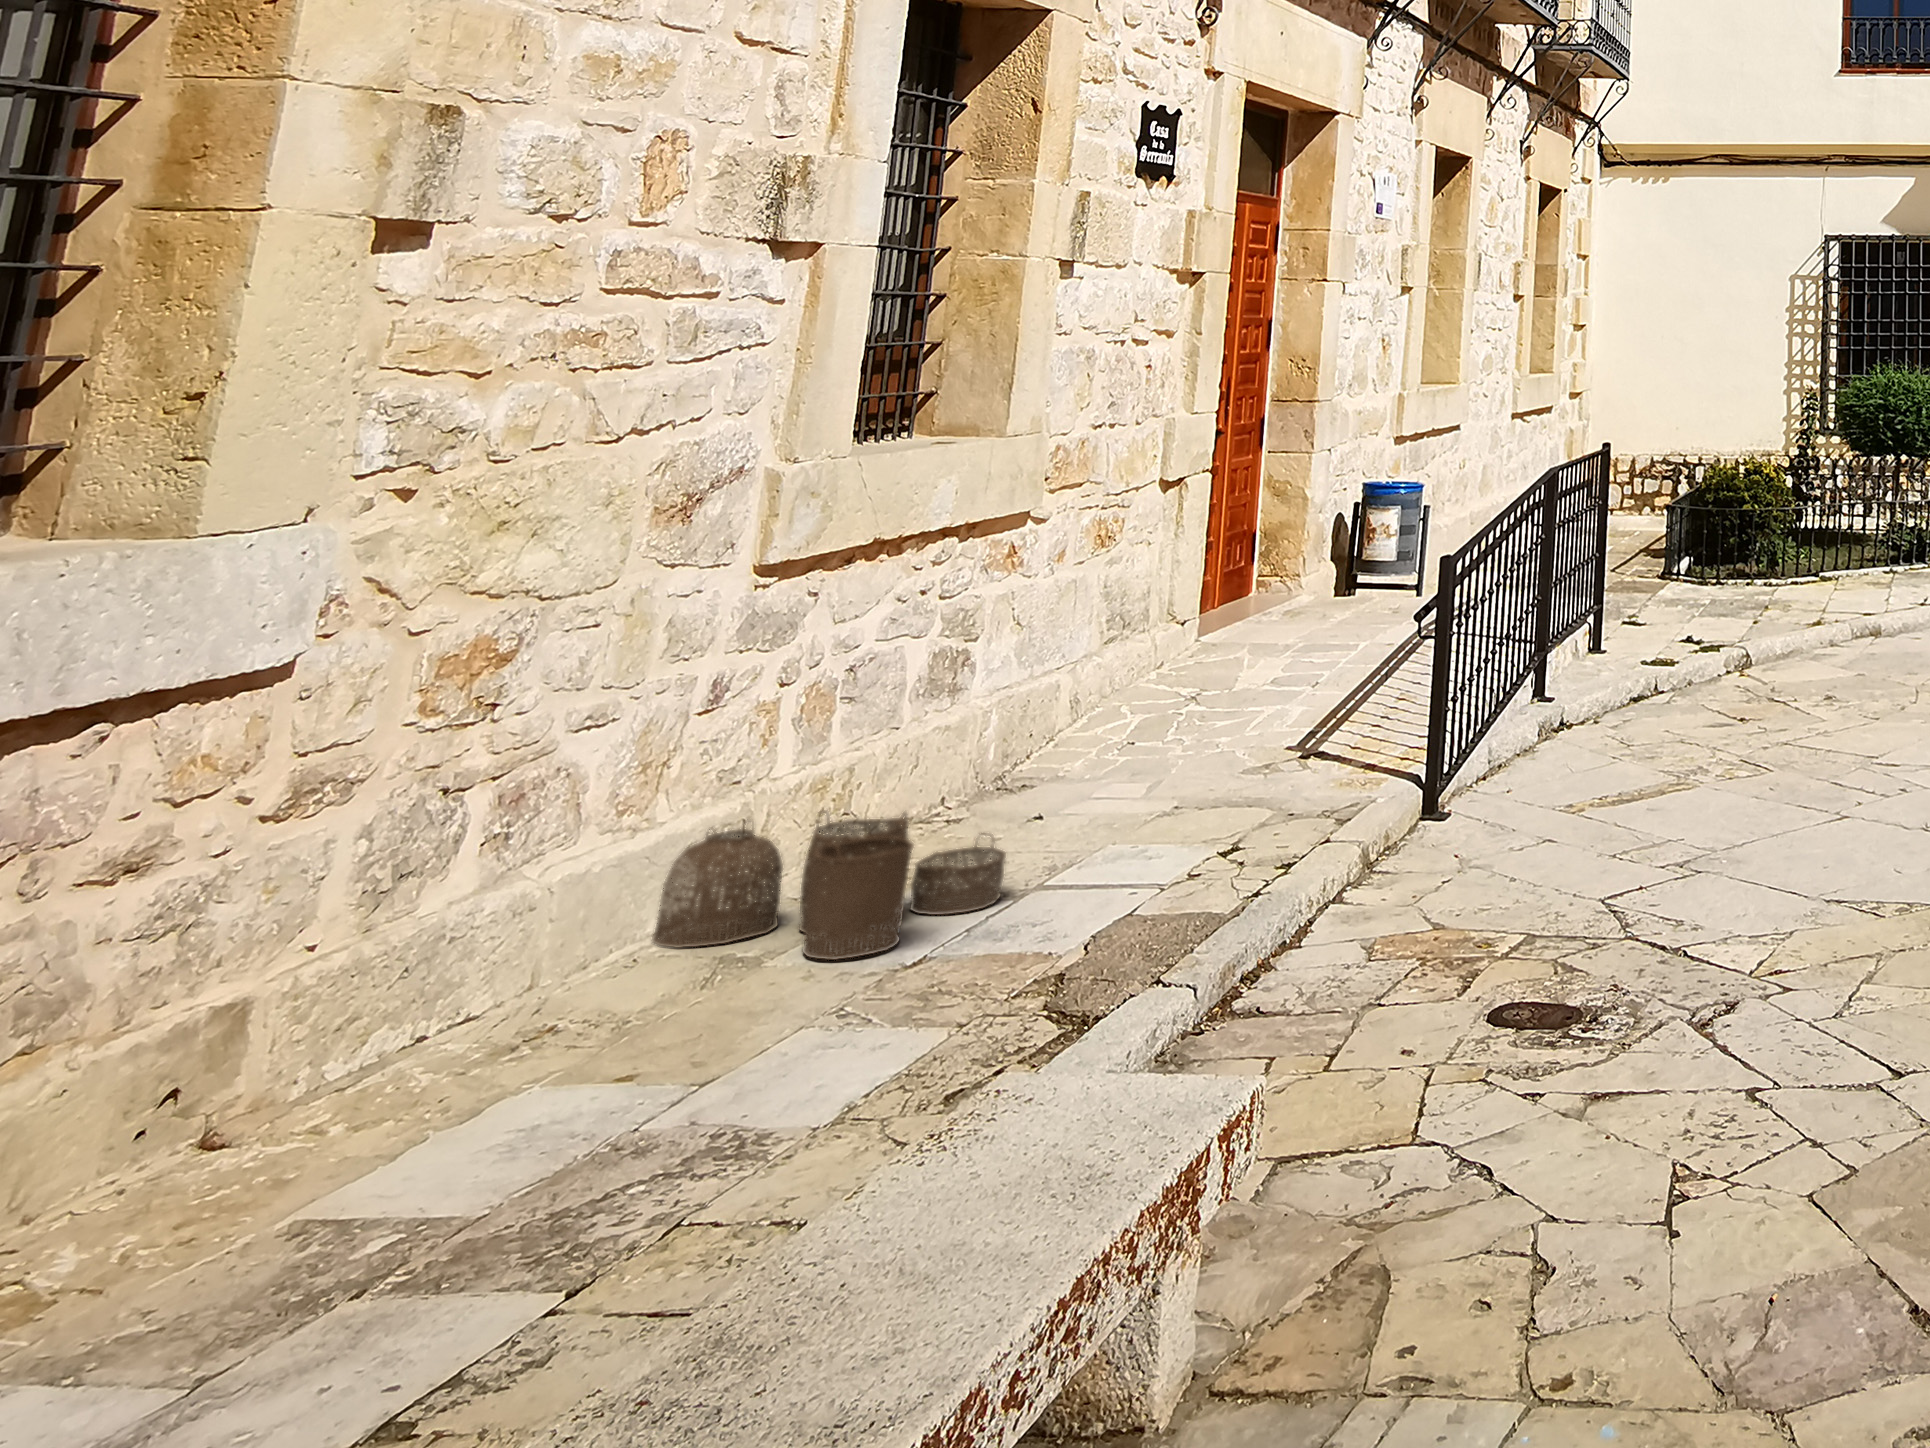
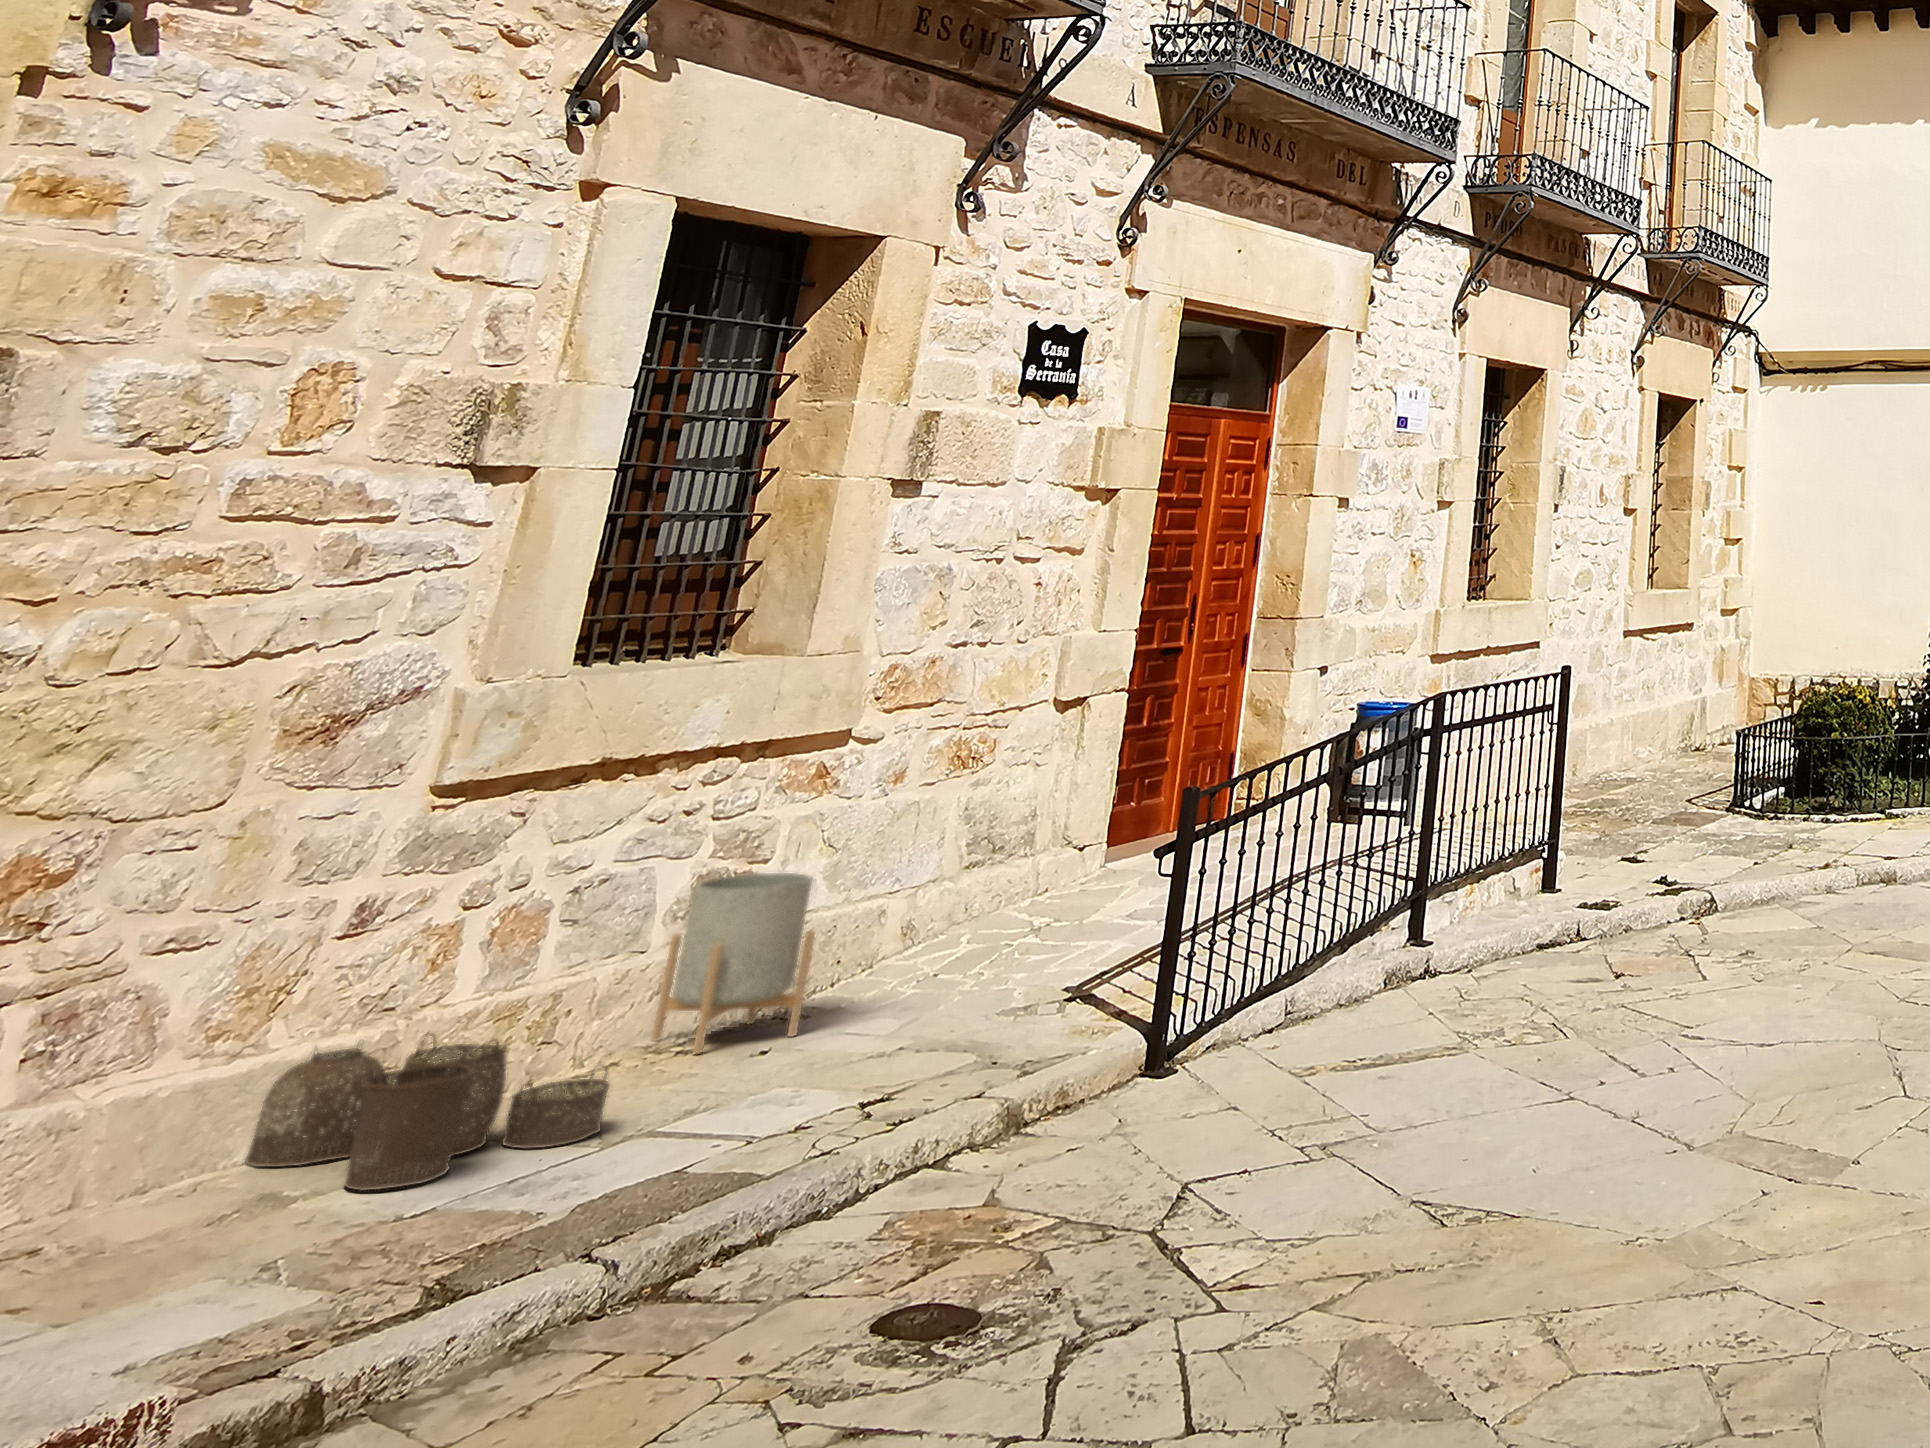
planter: none [916,650,1076,826] -> present [652,873,815,1054]

